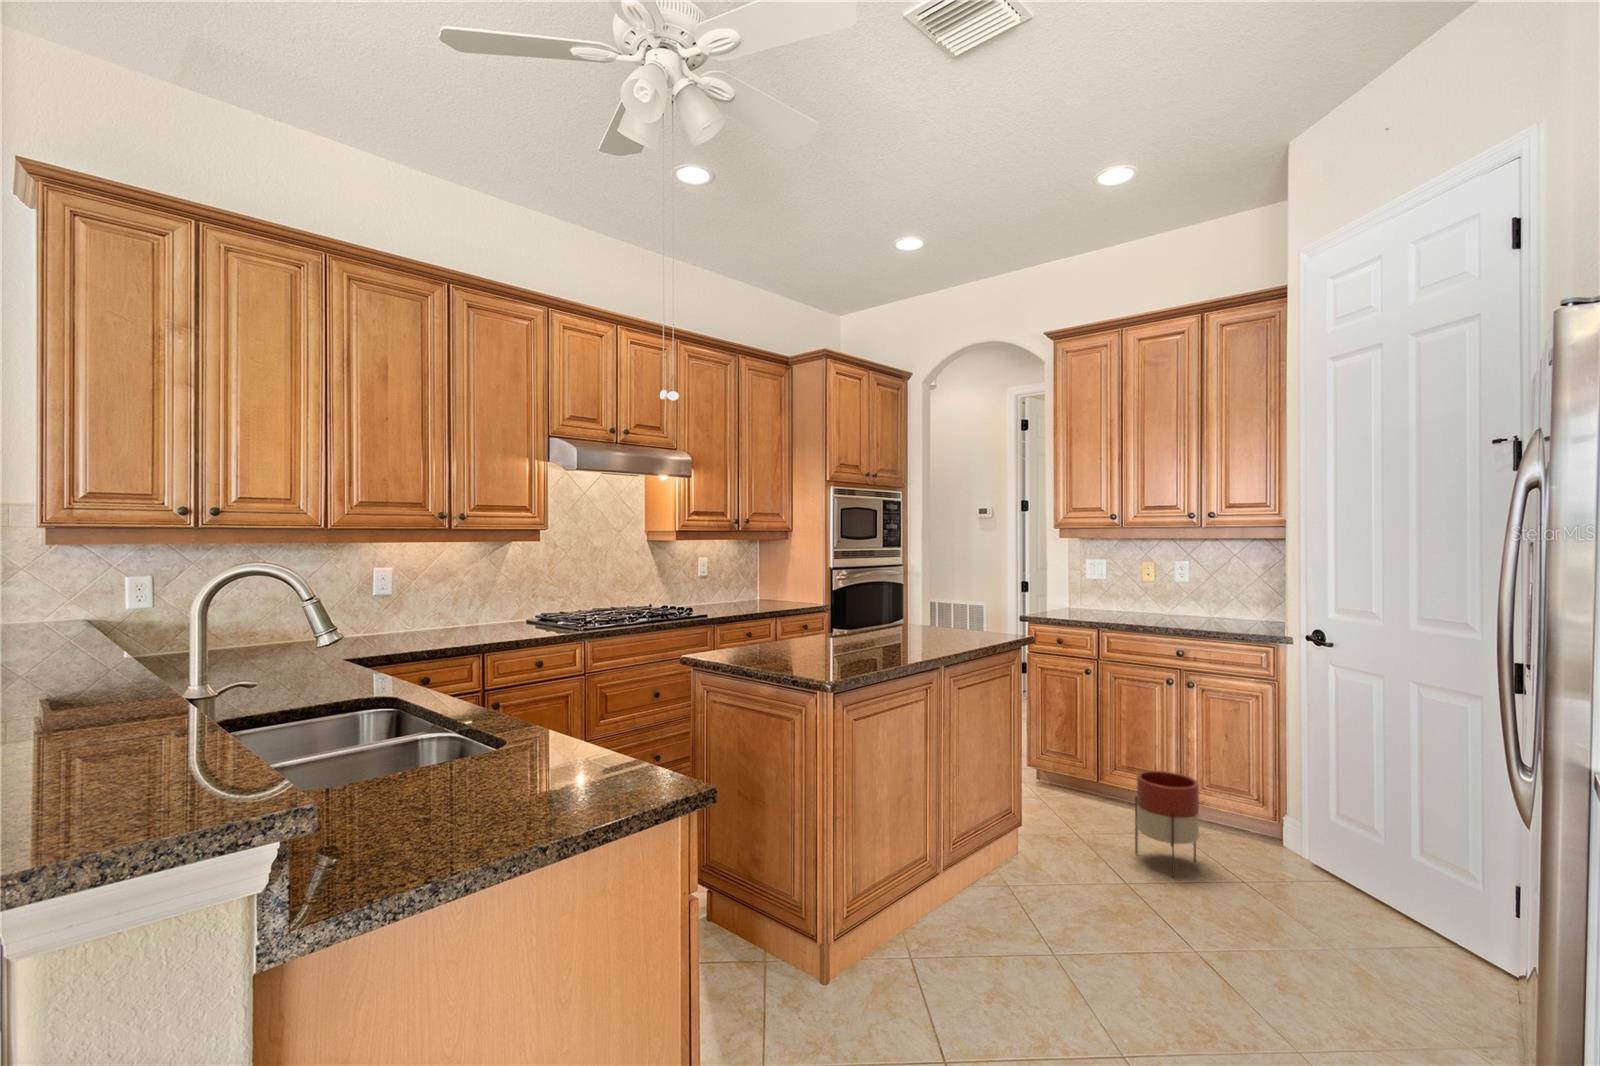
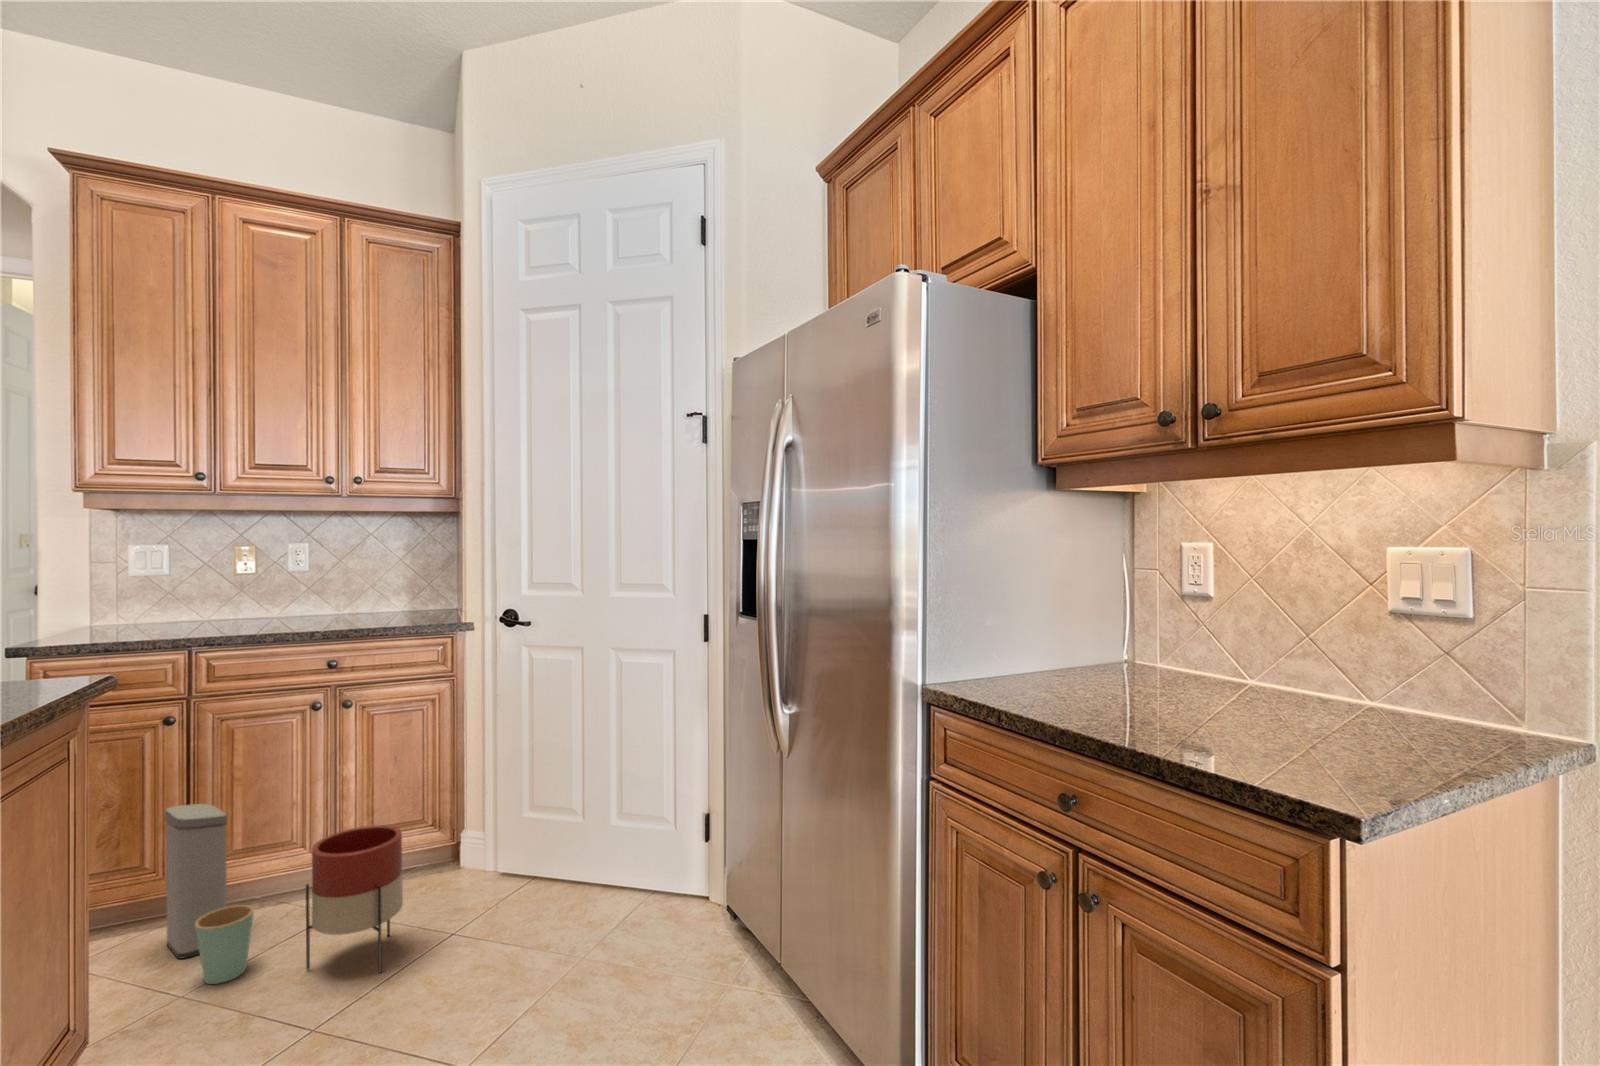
trash can: none [1081,724,1113,839] -> present [165,804,254,984]

